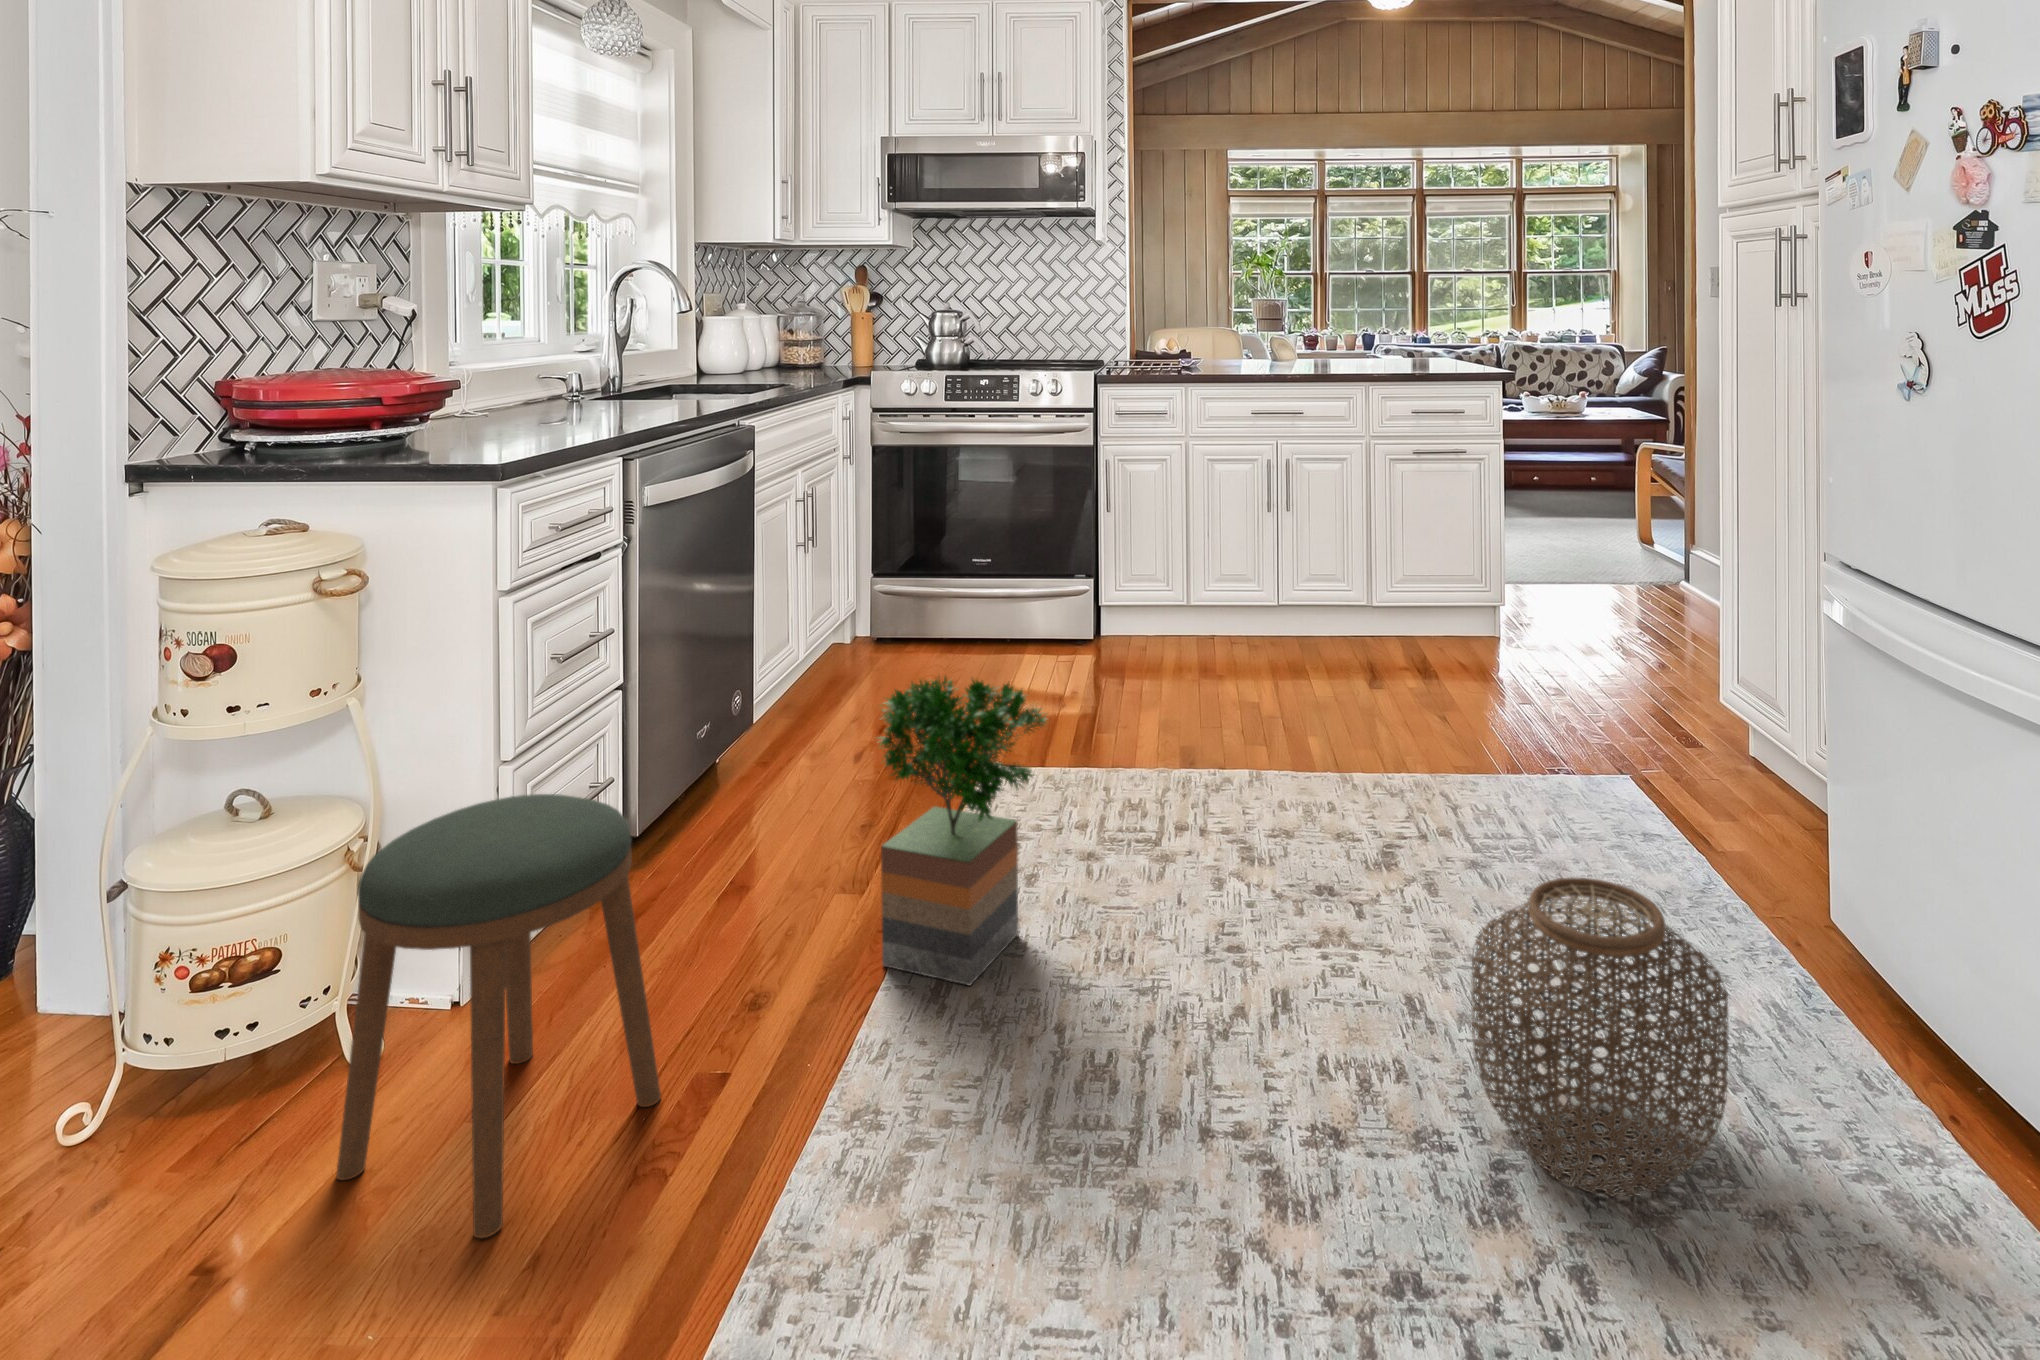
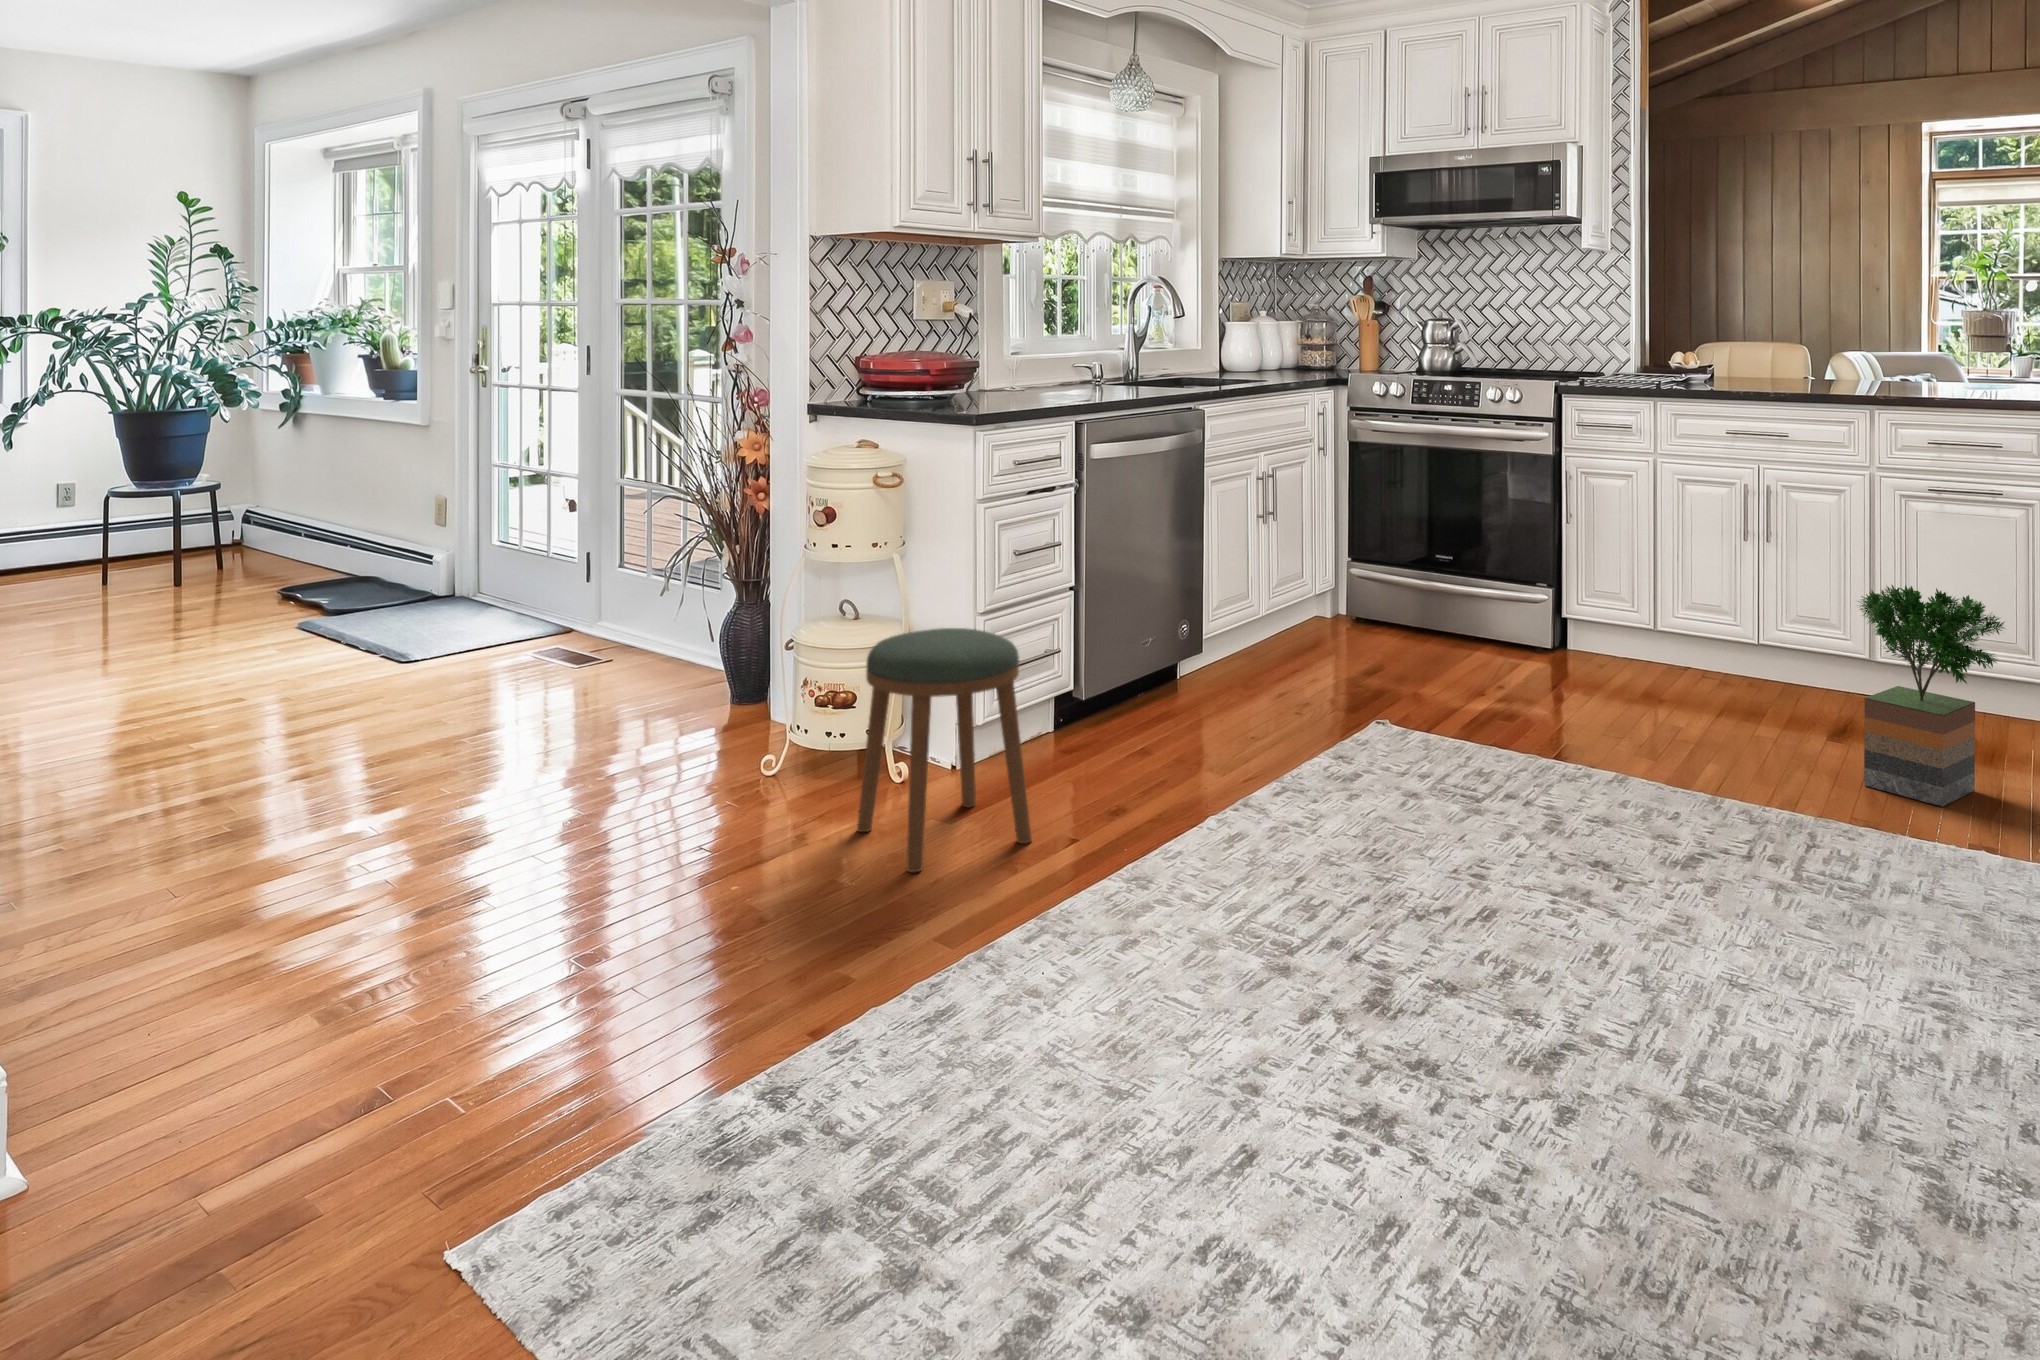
potted tree: present [879,677,1046,985] -> present [1858,585,2004,807]
woven basket: present [1471,878,1728,1197] -> none [1555,813,1781,1079]

